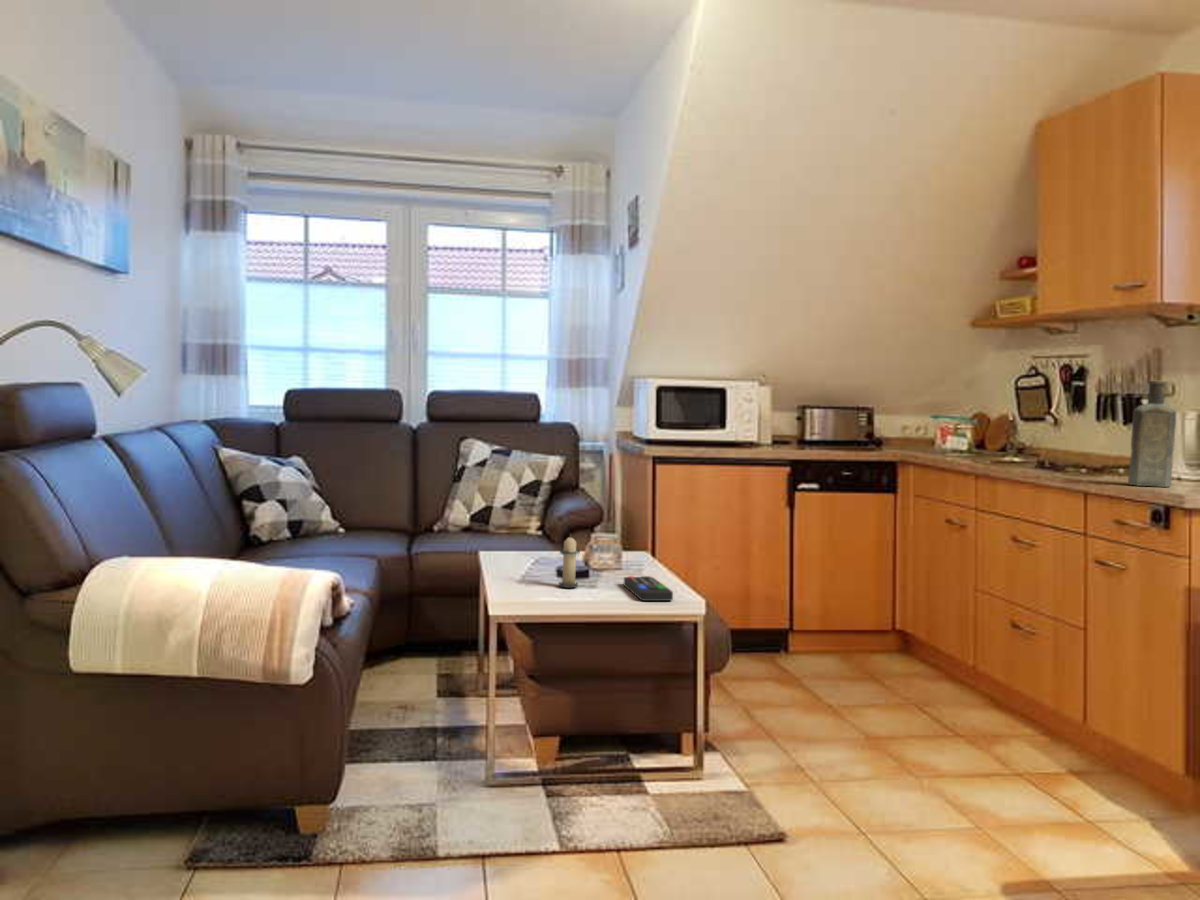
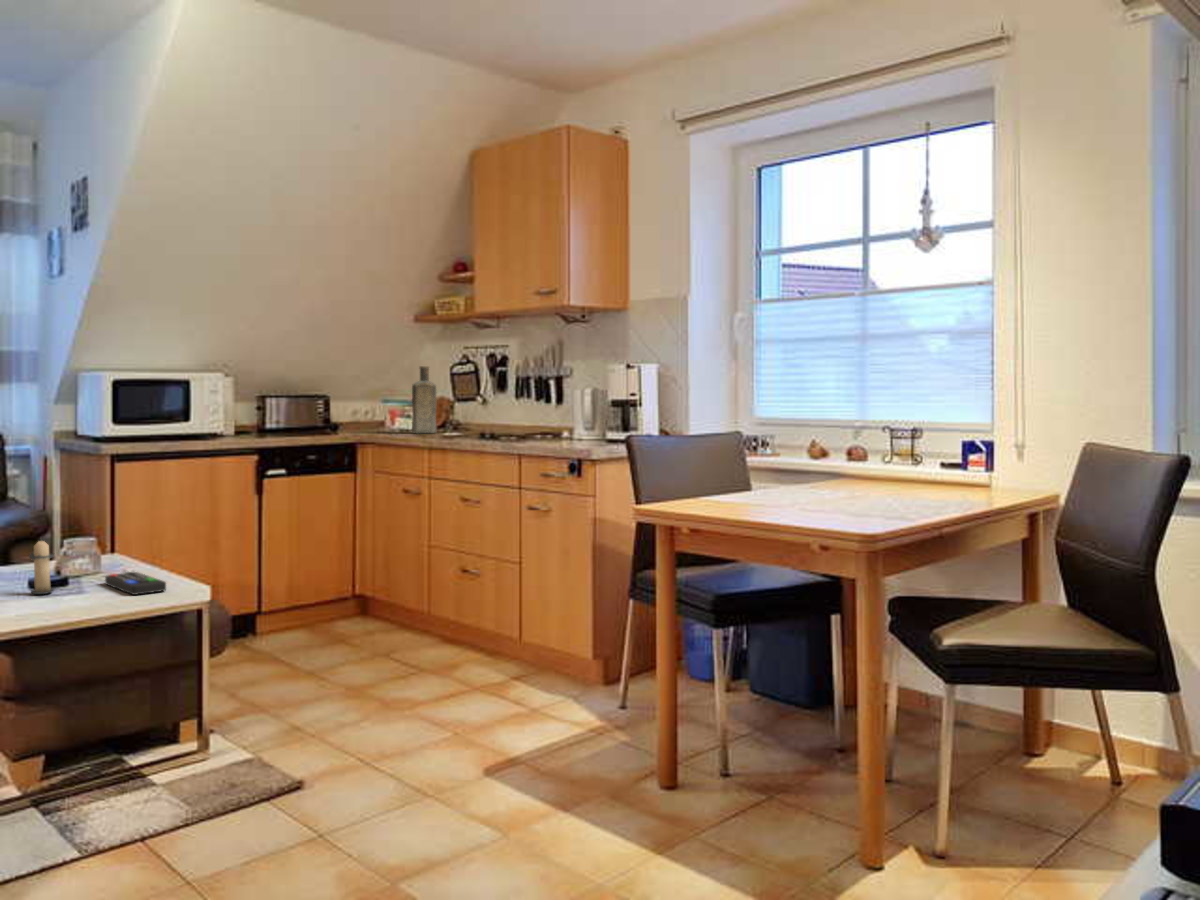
bottle: present [1128,381,1176,487] -> present [412,366,436,433]

